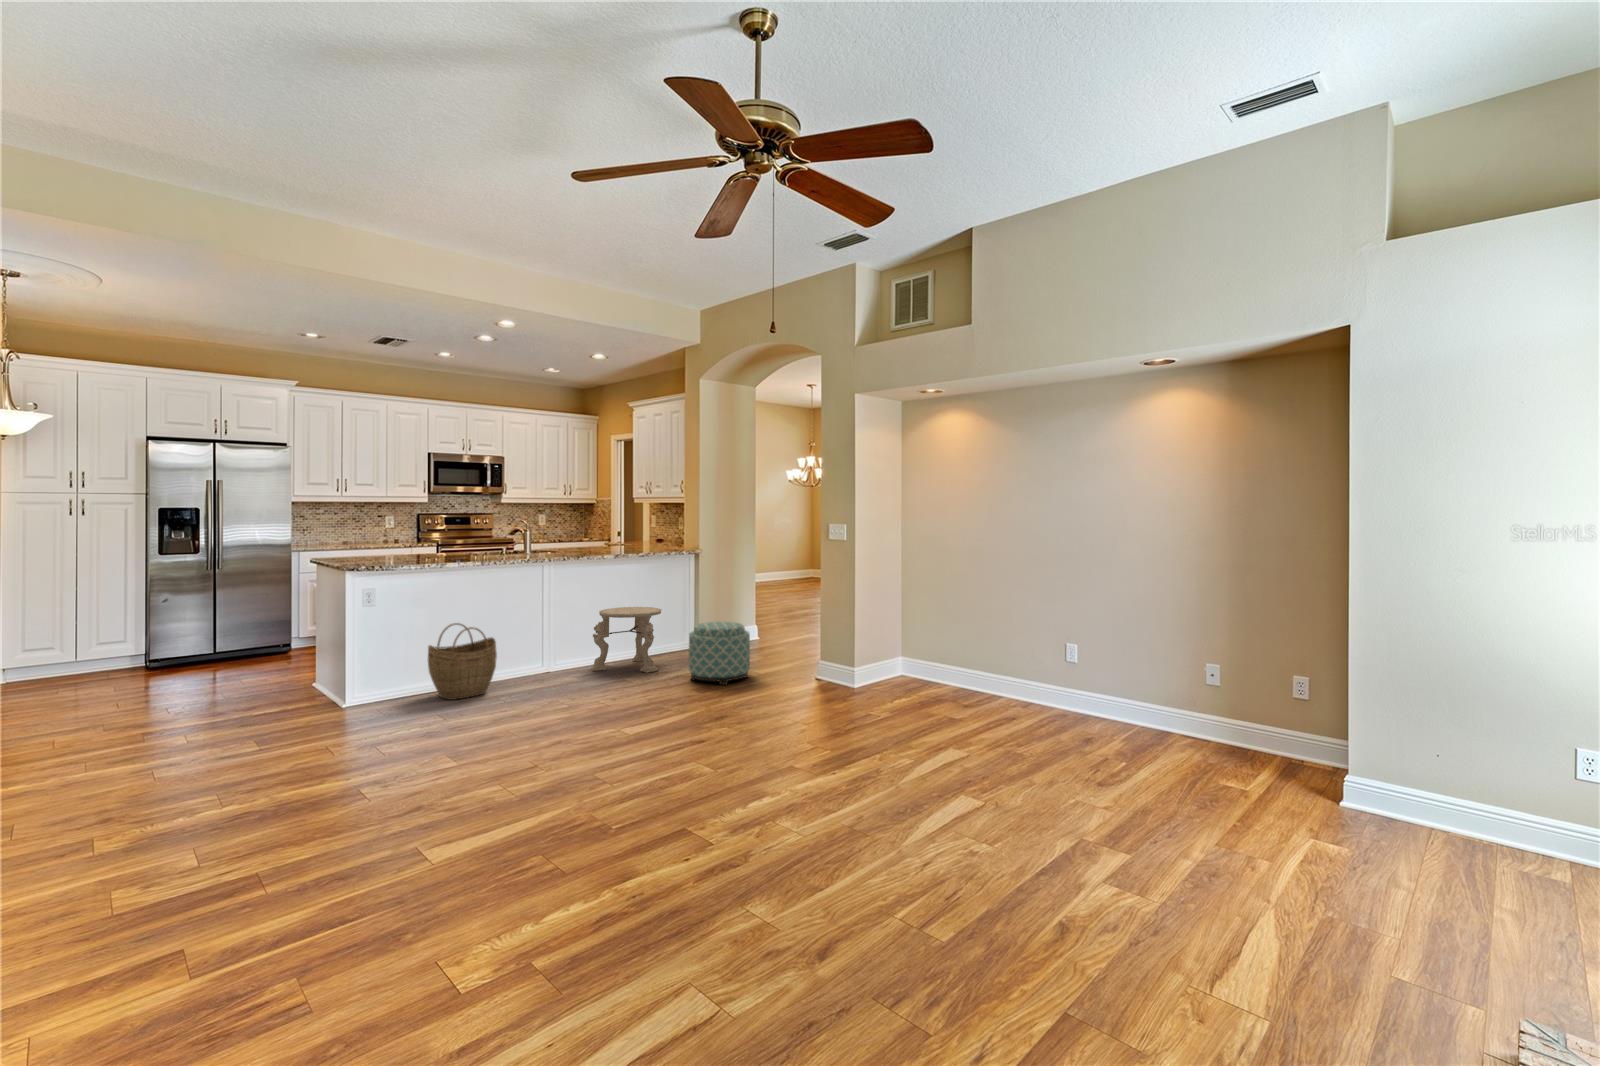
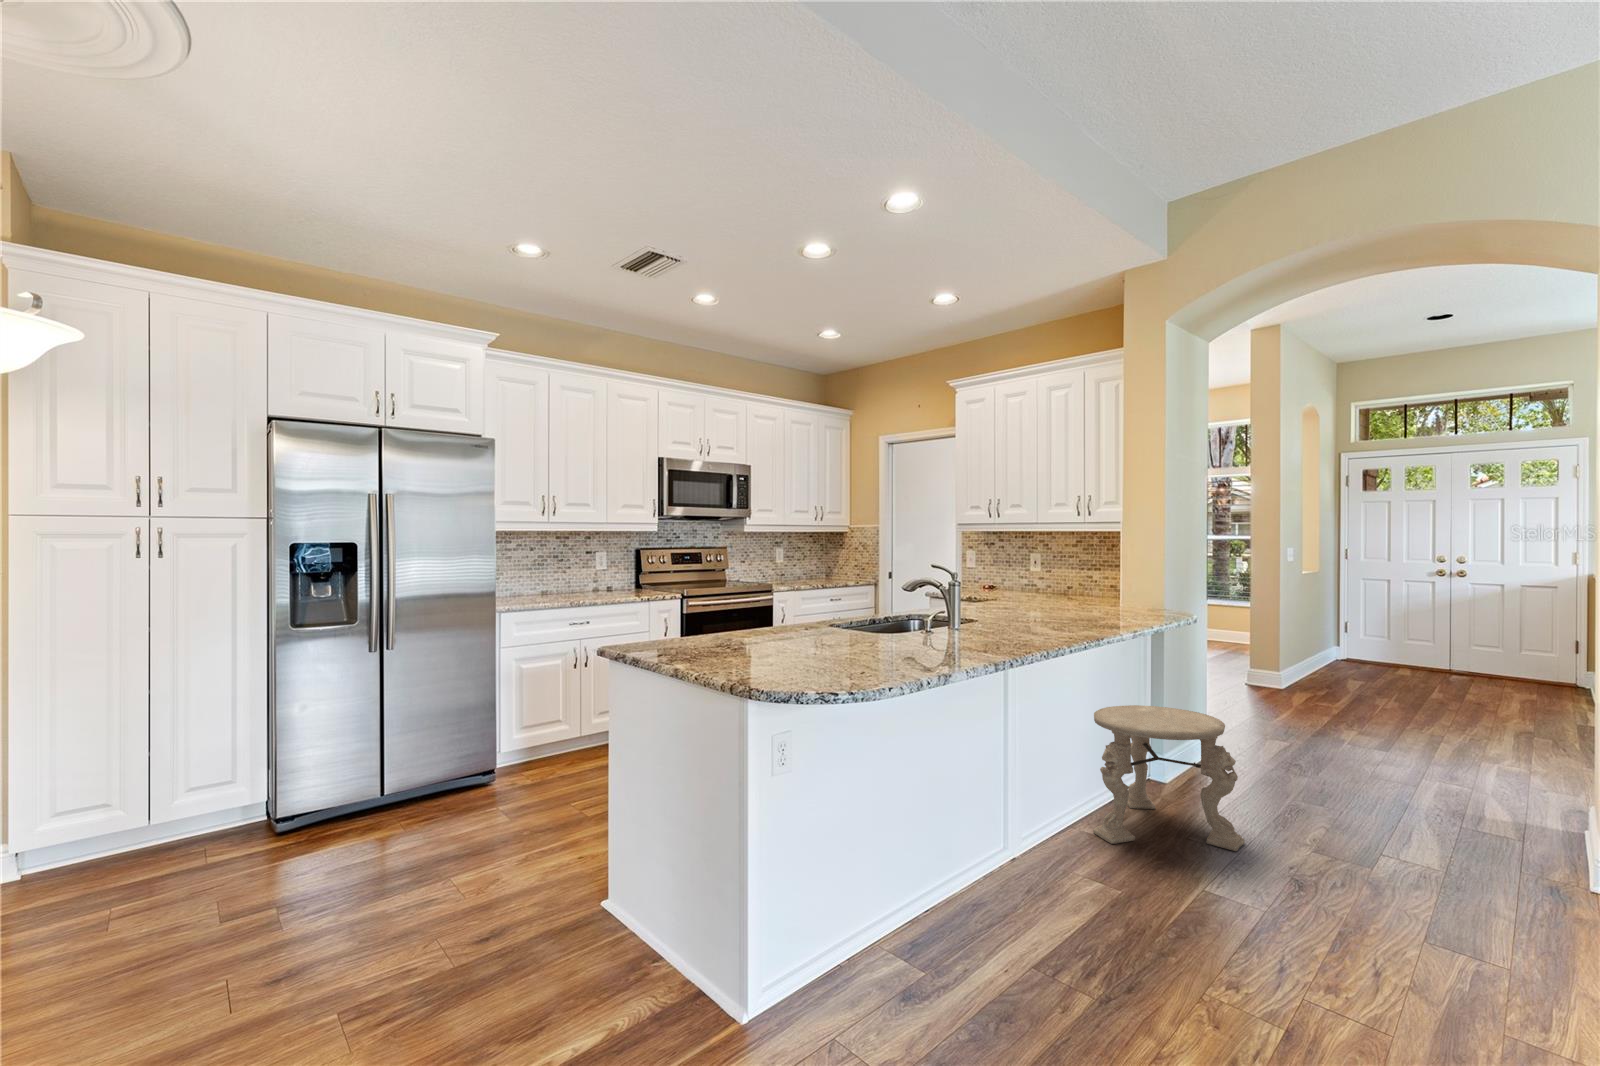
ottoman: present [689,622,750,685] -> none [1342,746,1518,903]
woven basket: present [428,623,497,700] -> none [907,778,1046,982]

